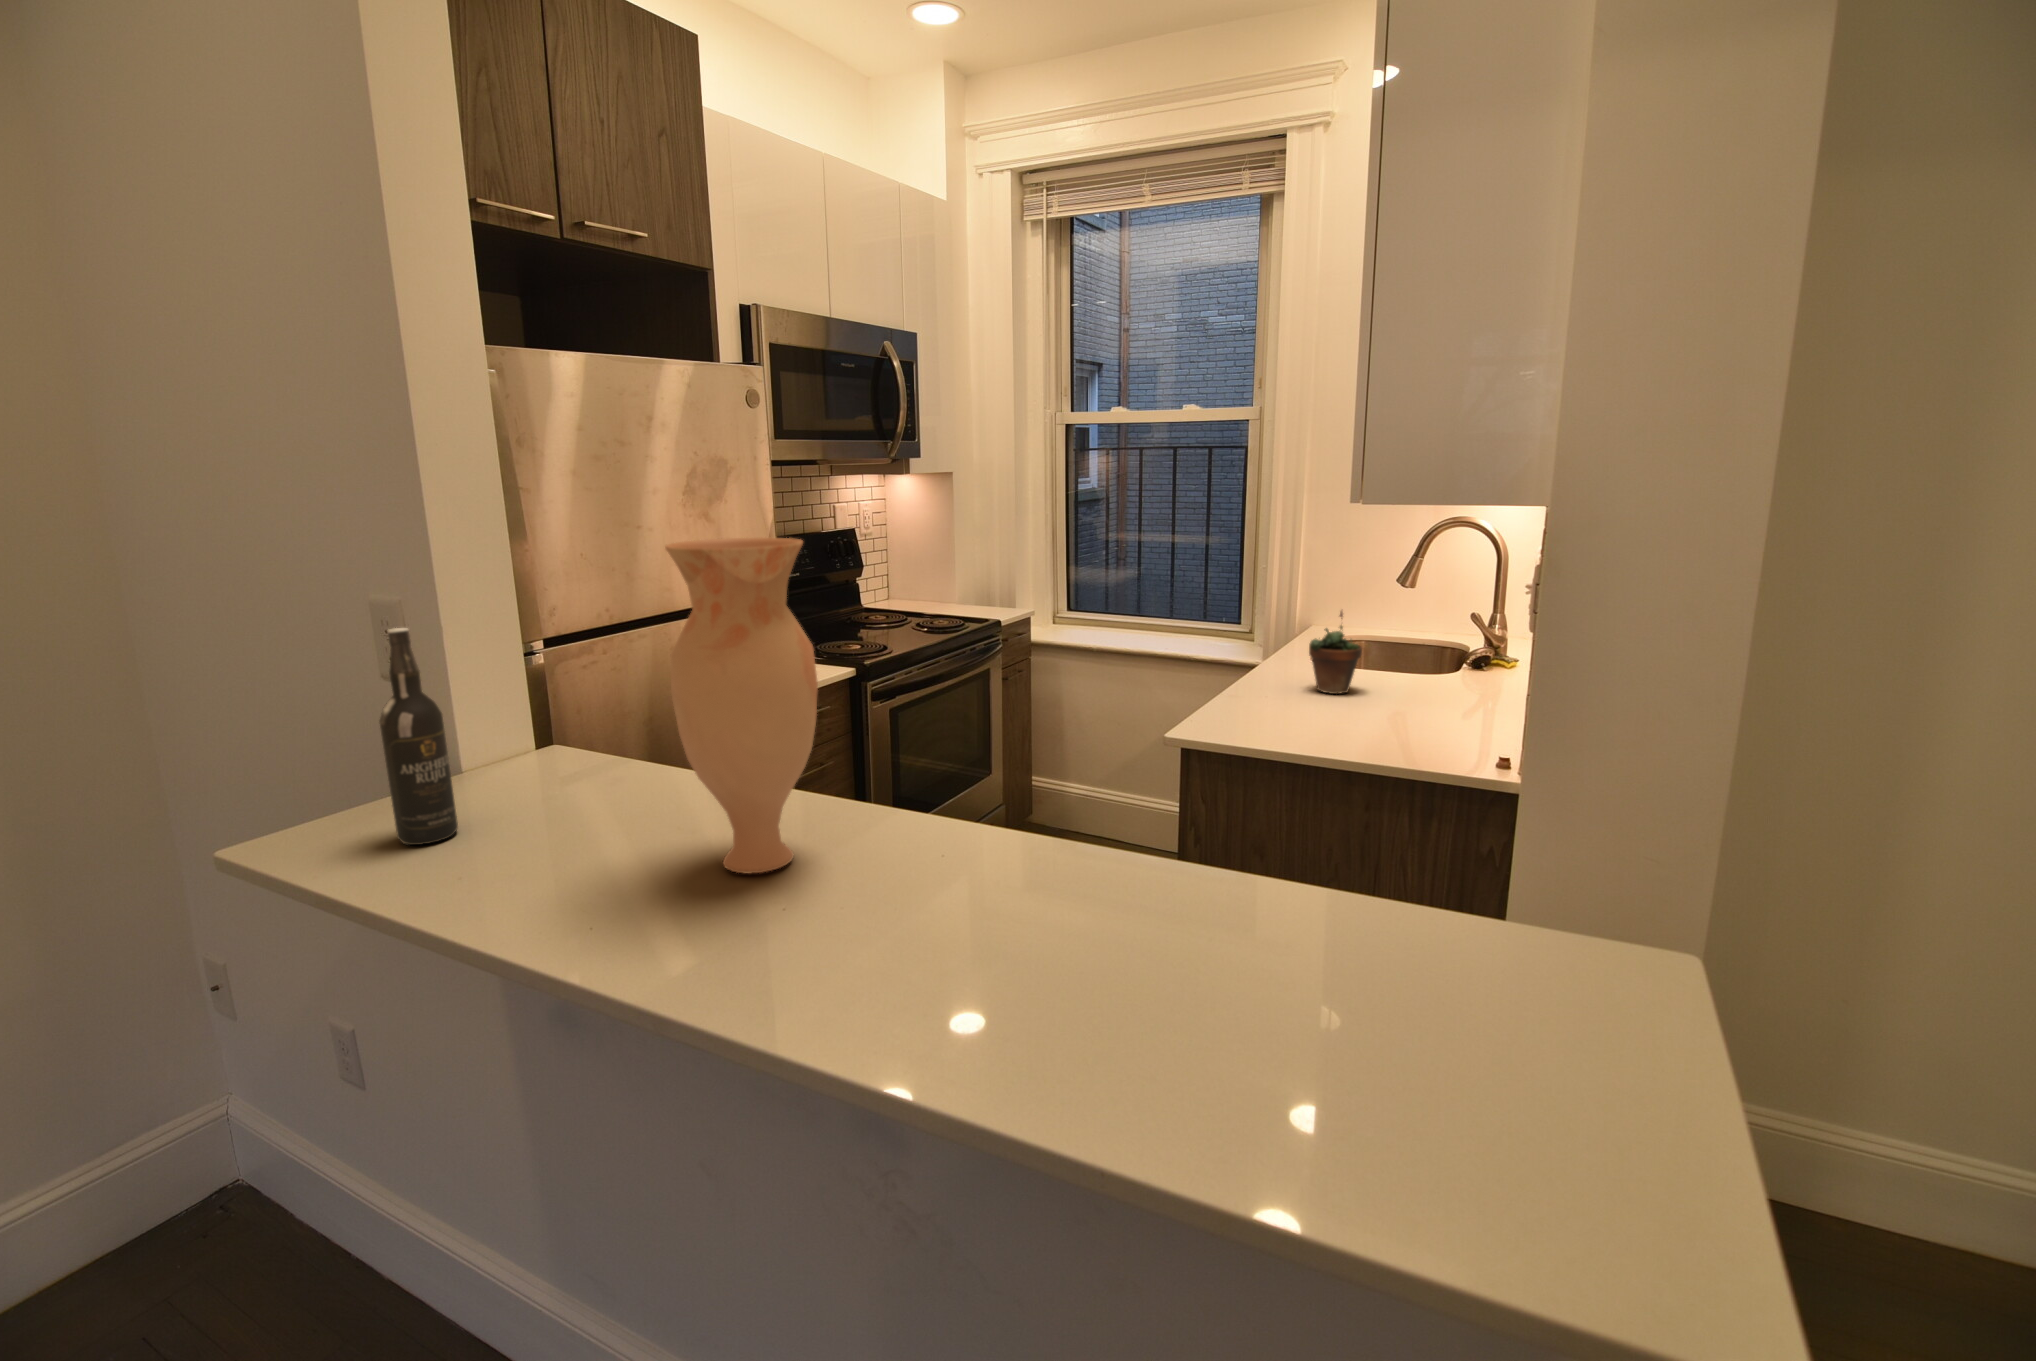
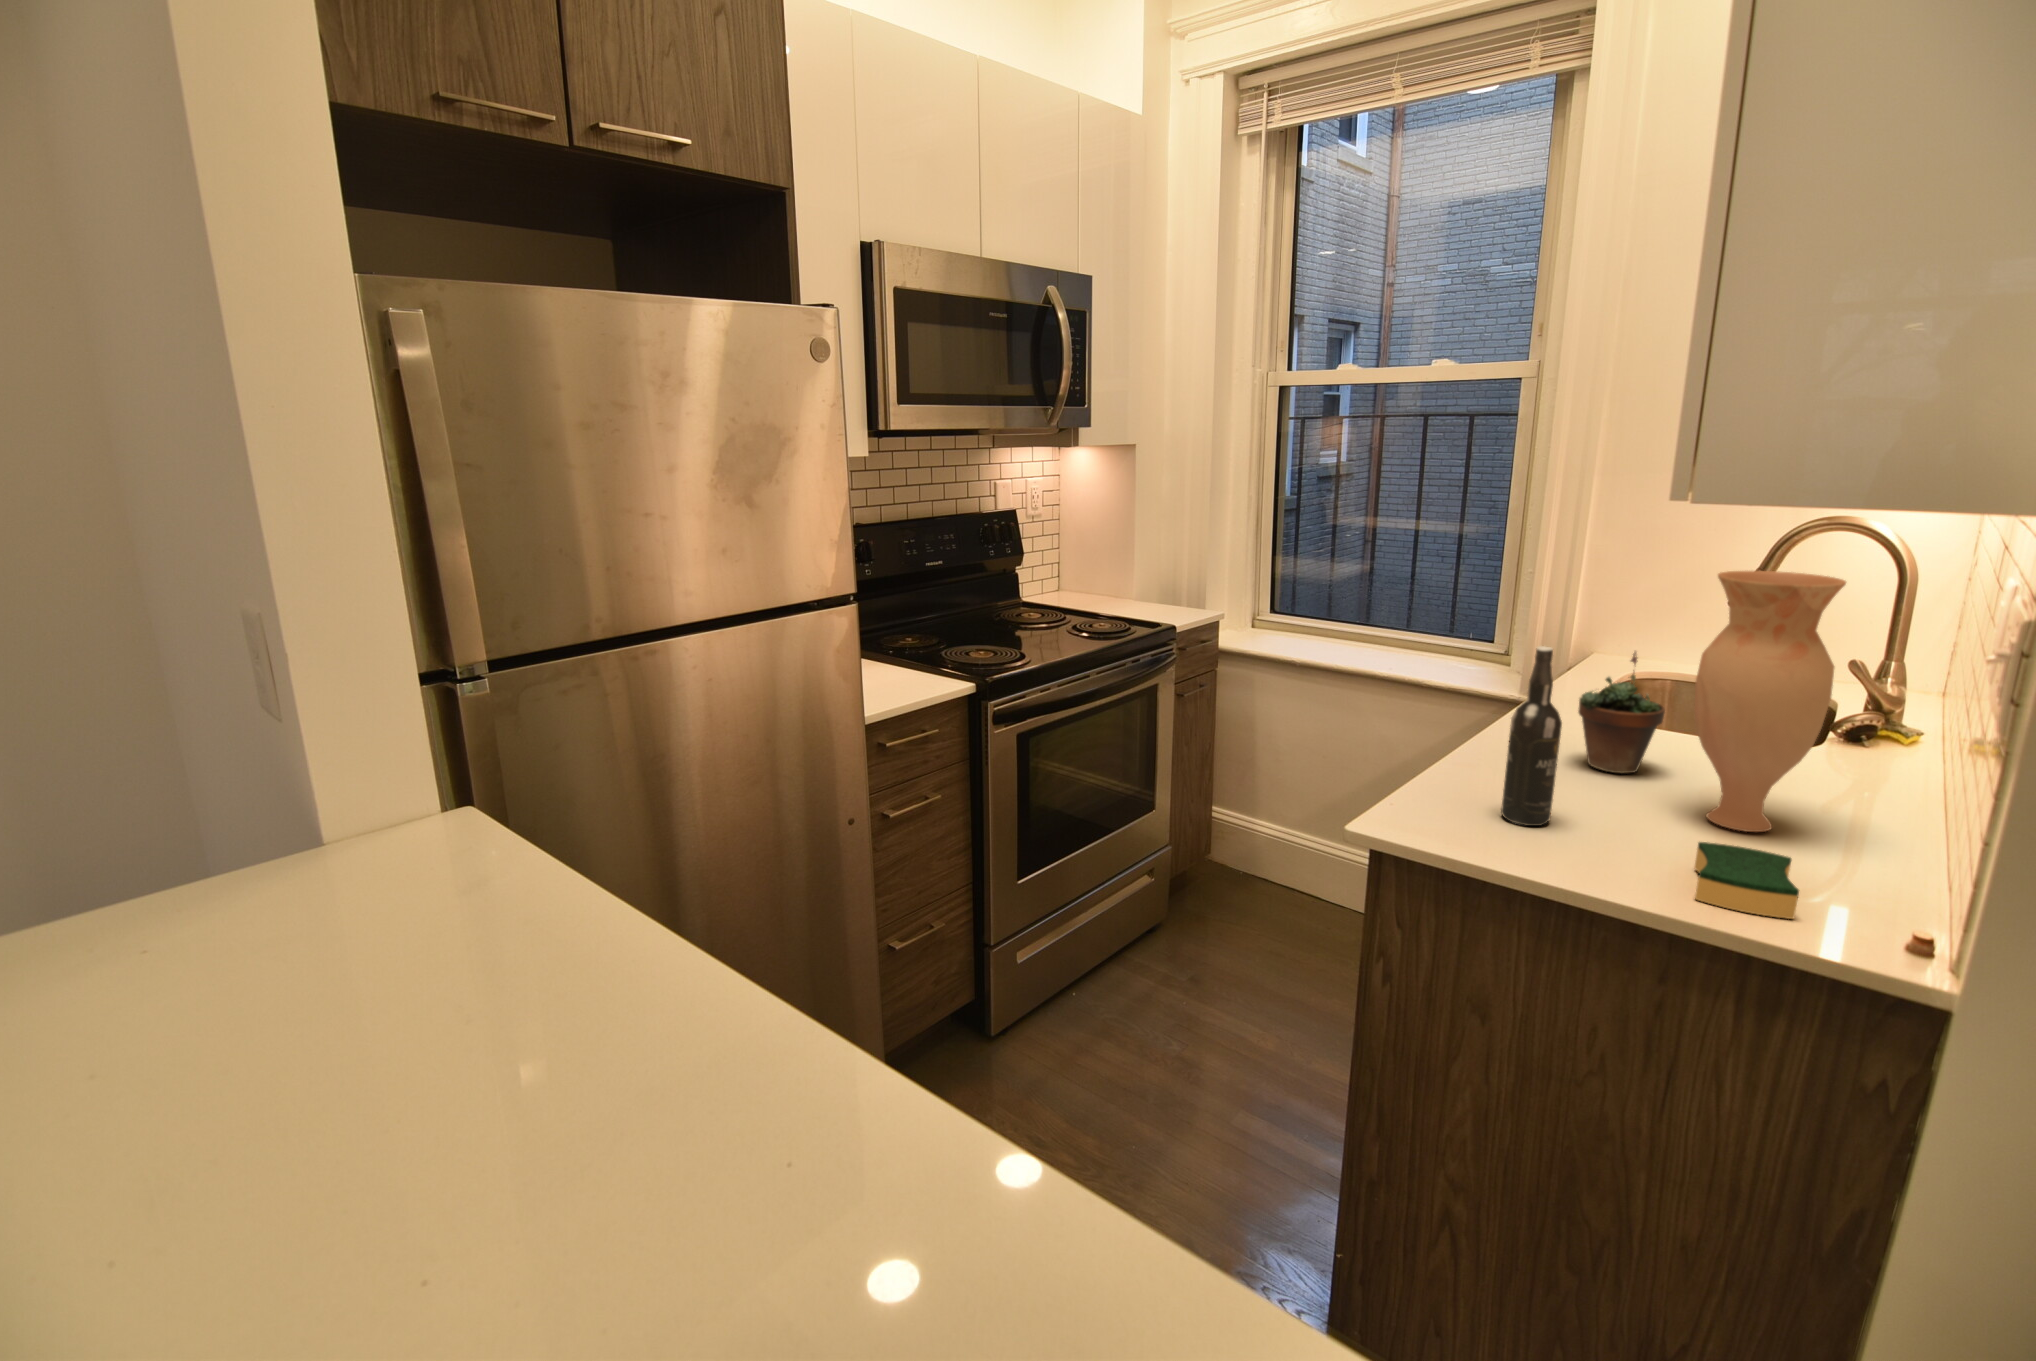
vase: present [665,538,818,873] -> present [1695,571,1846,832]
wine bottle: present [379,628,458,845] -> present [1501,646,1562,826]
sponge: none [1385,719,1441,755] -> present [1695,842,1799,919]

